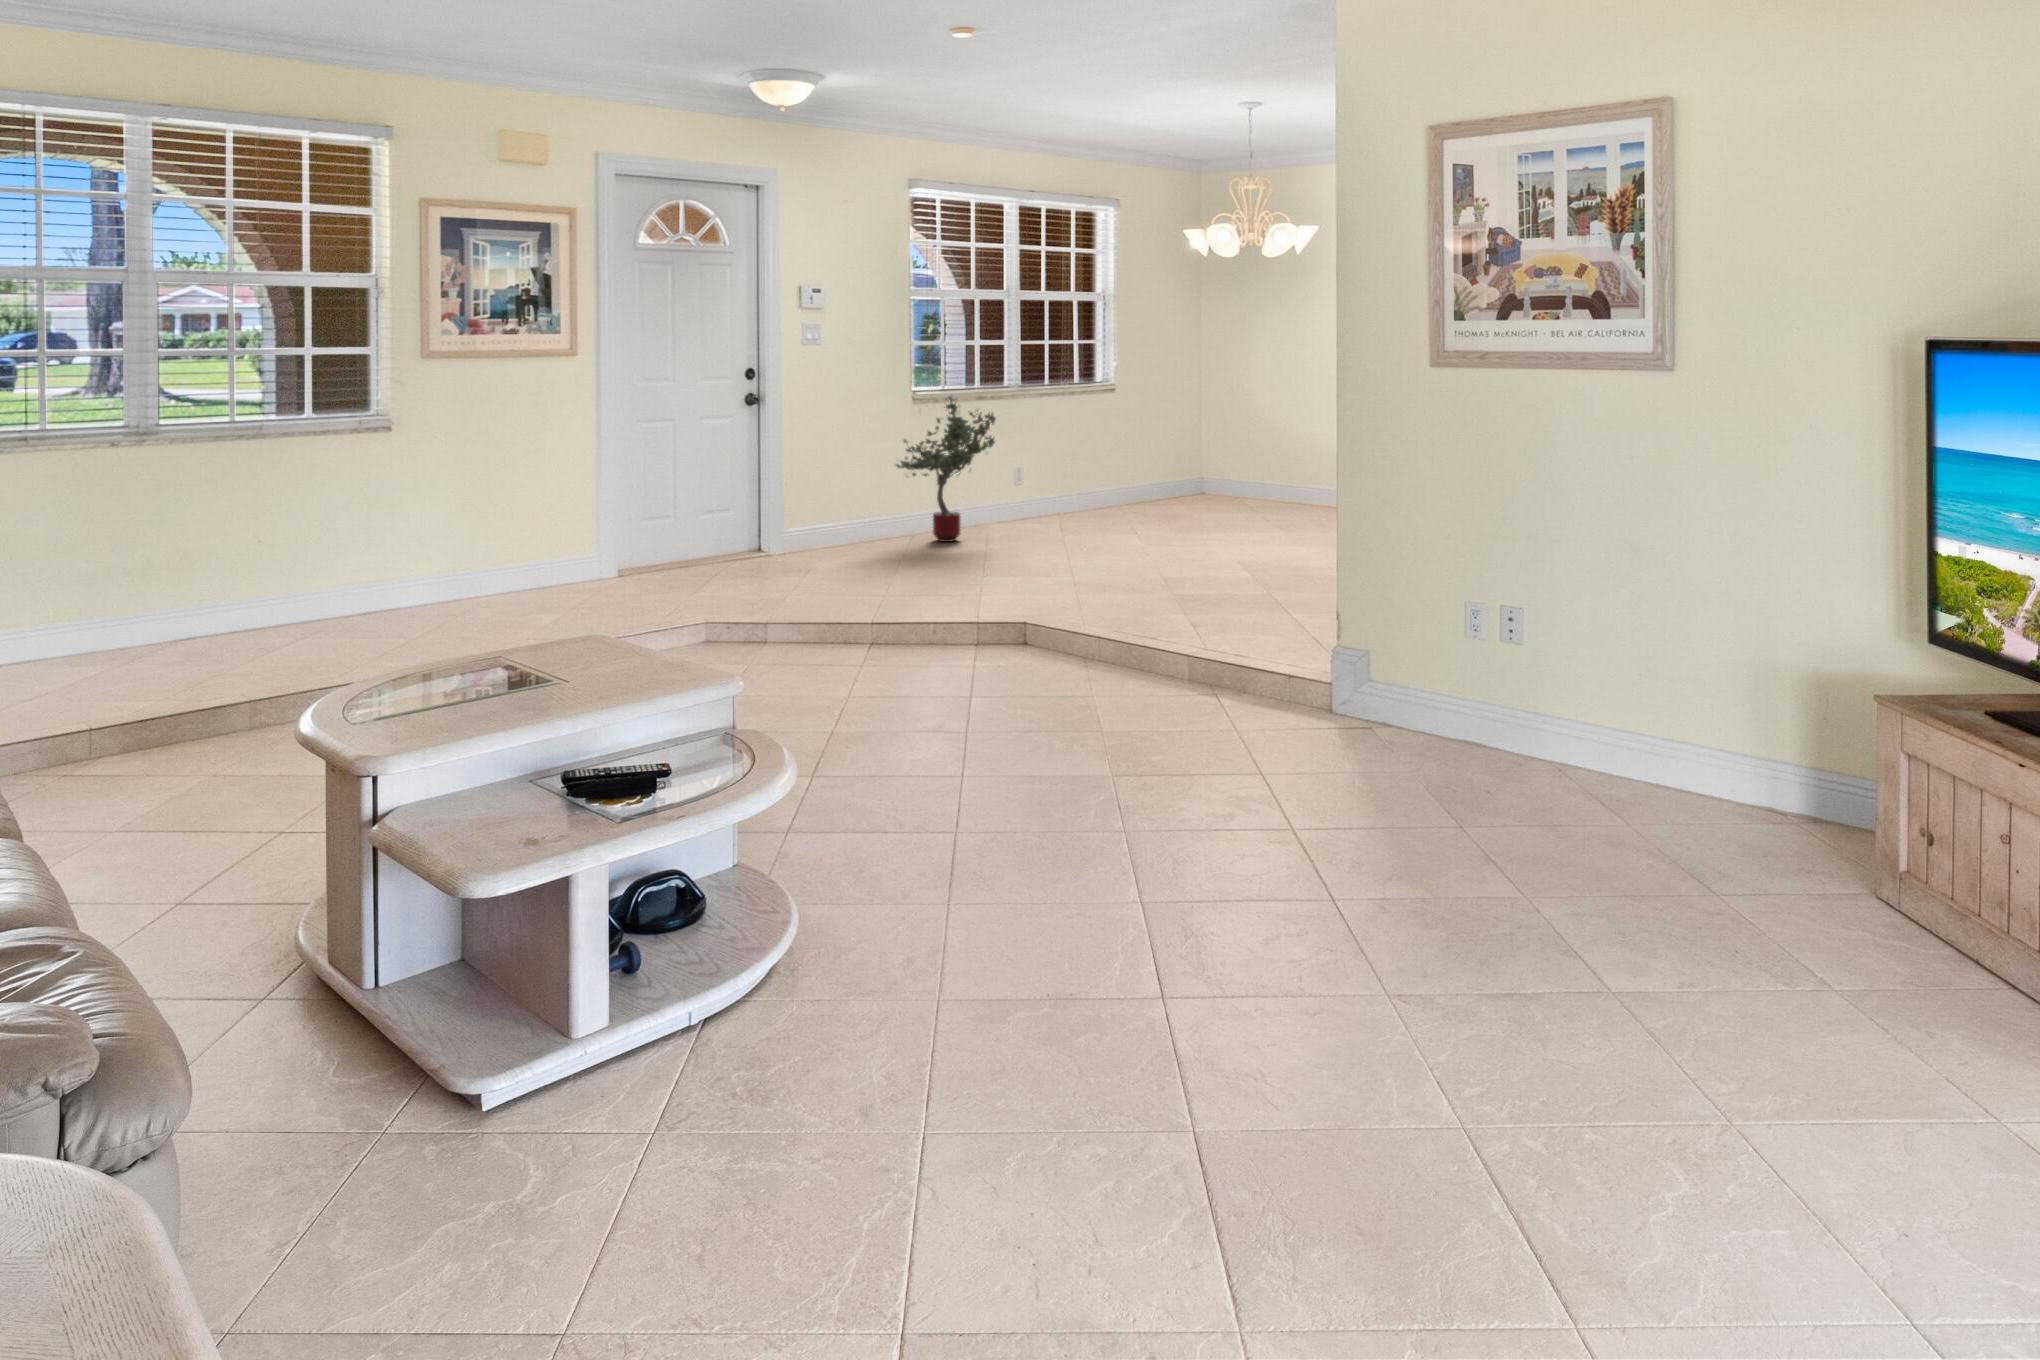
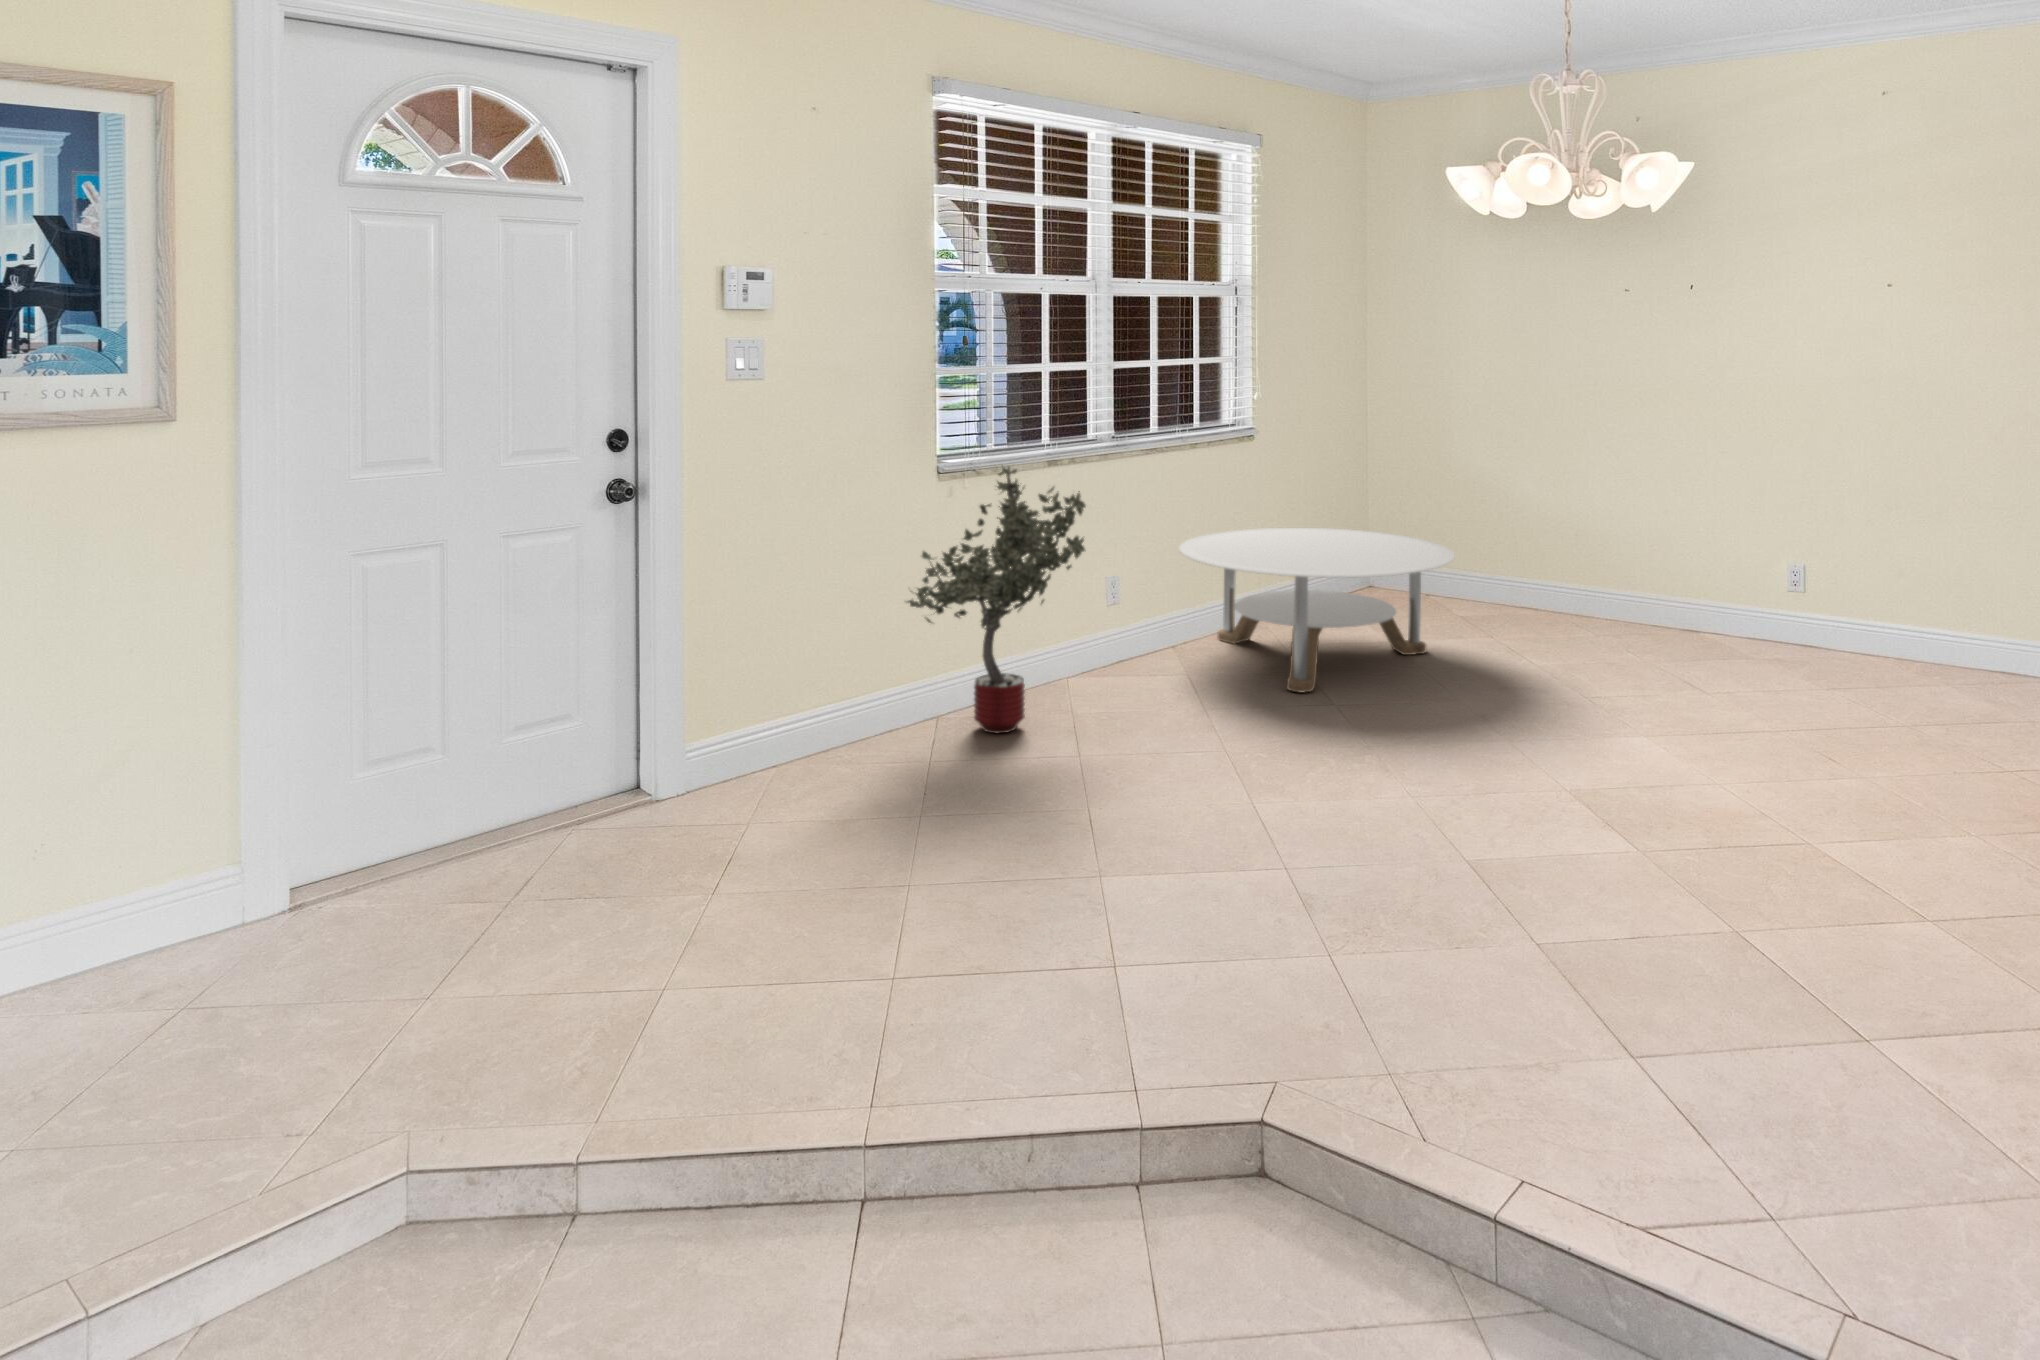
round table: none [1061,447,1227,532] -> present [1179,528,1454,692]

